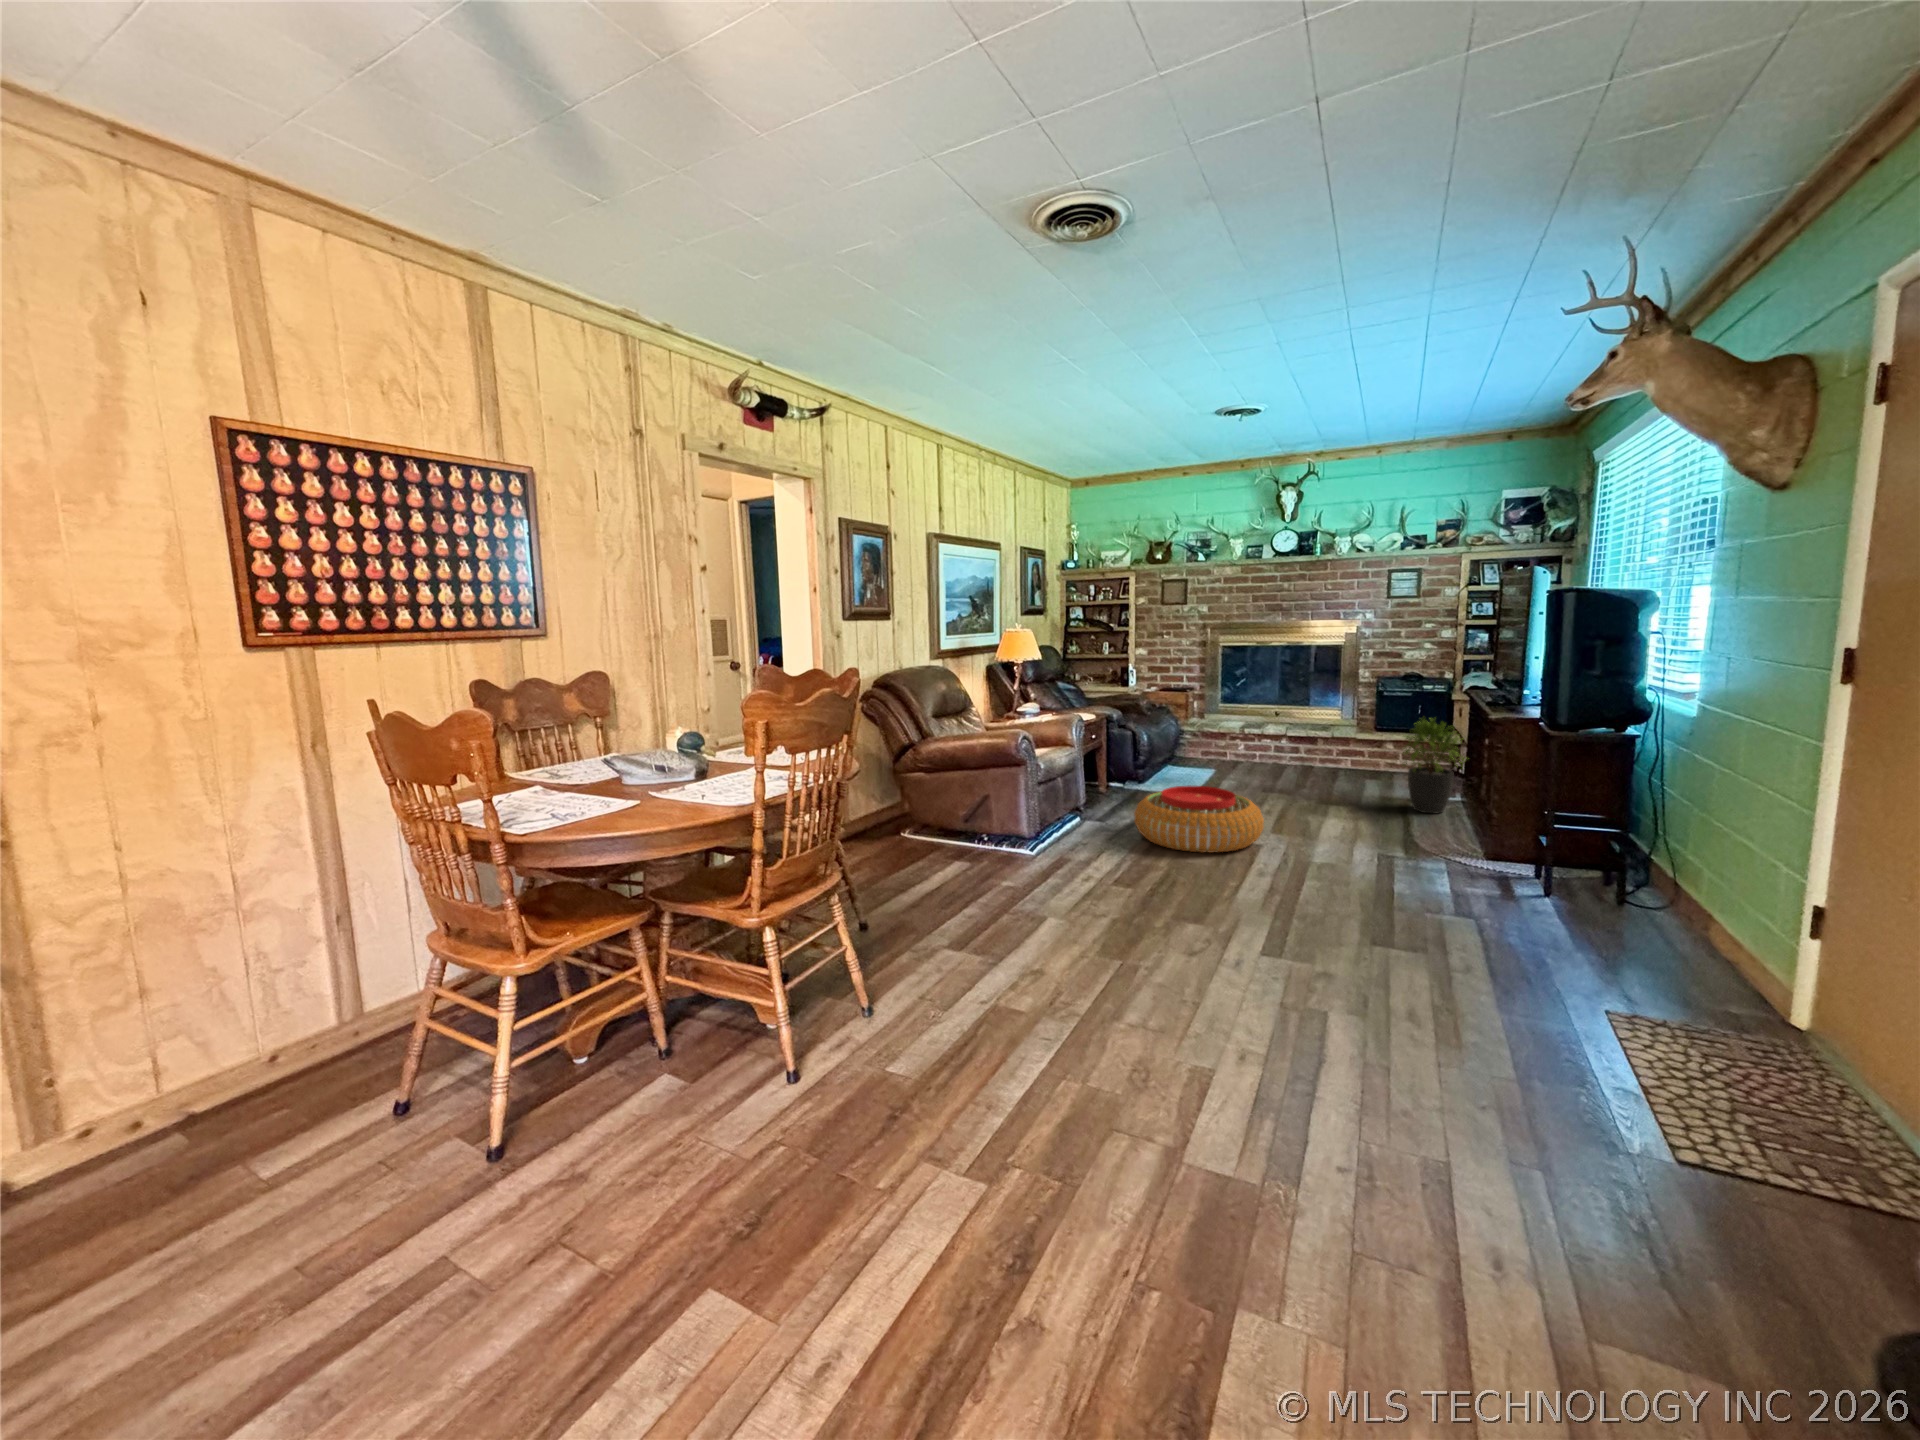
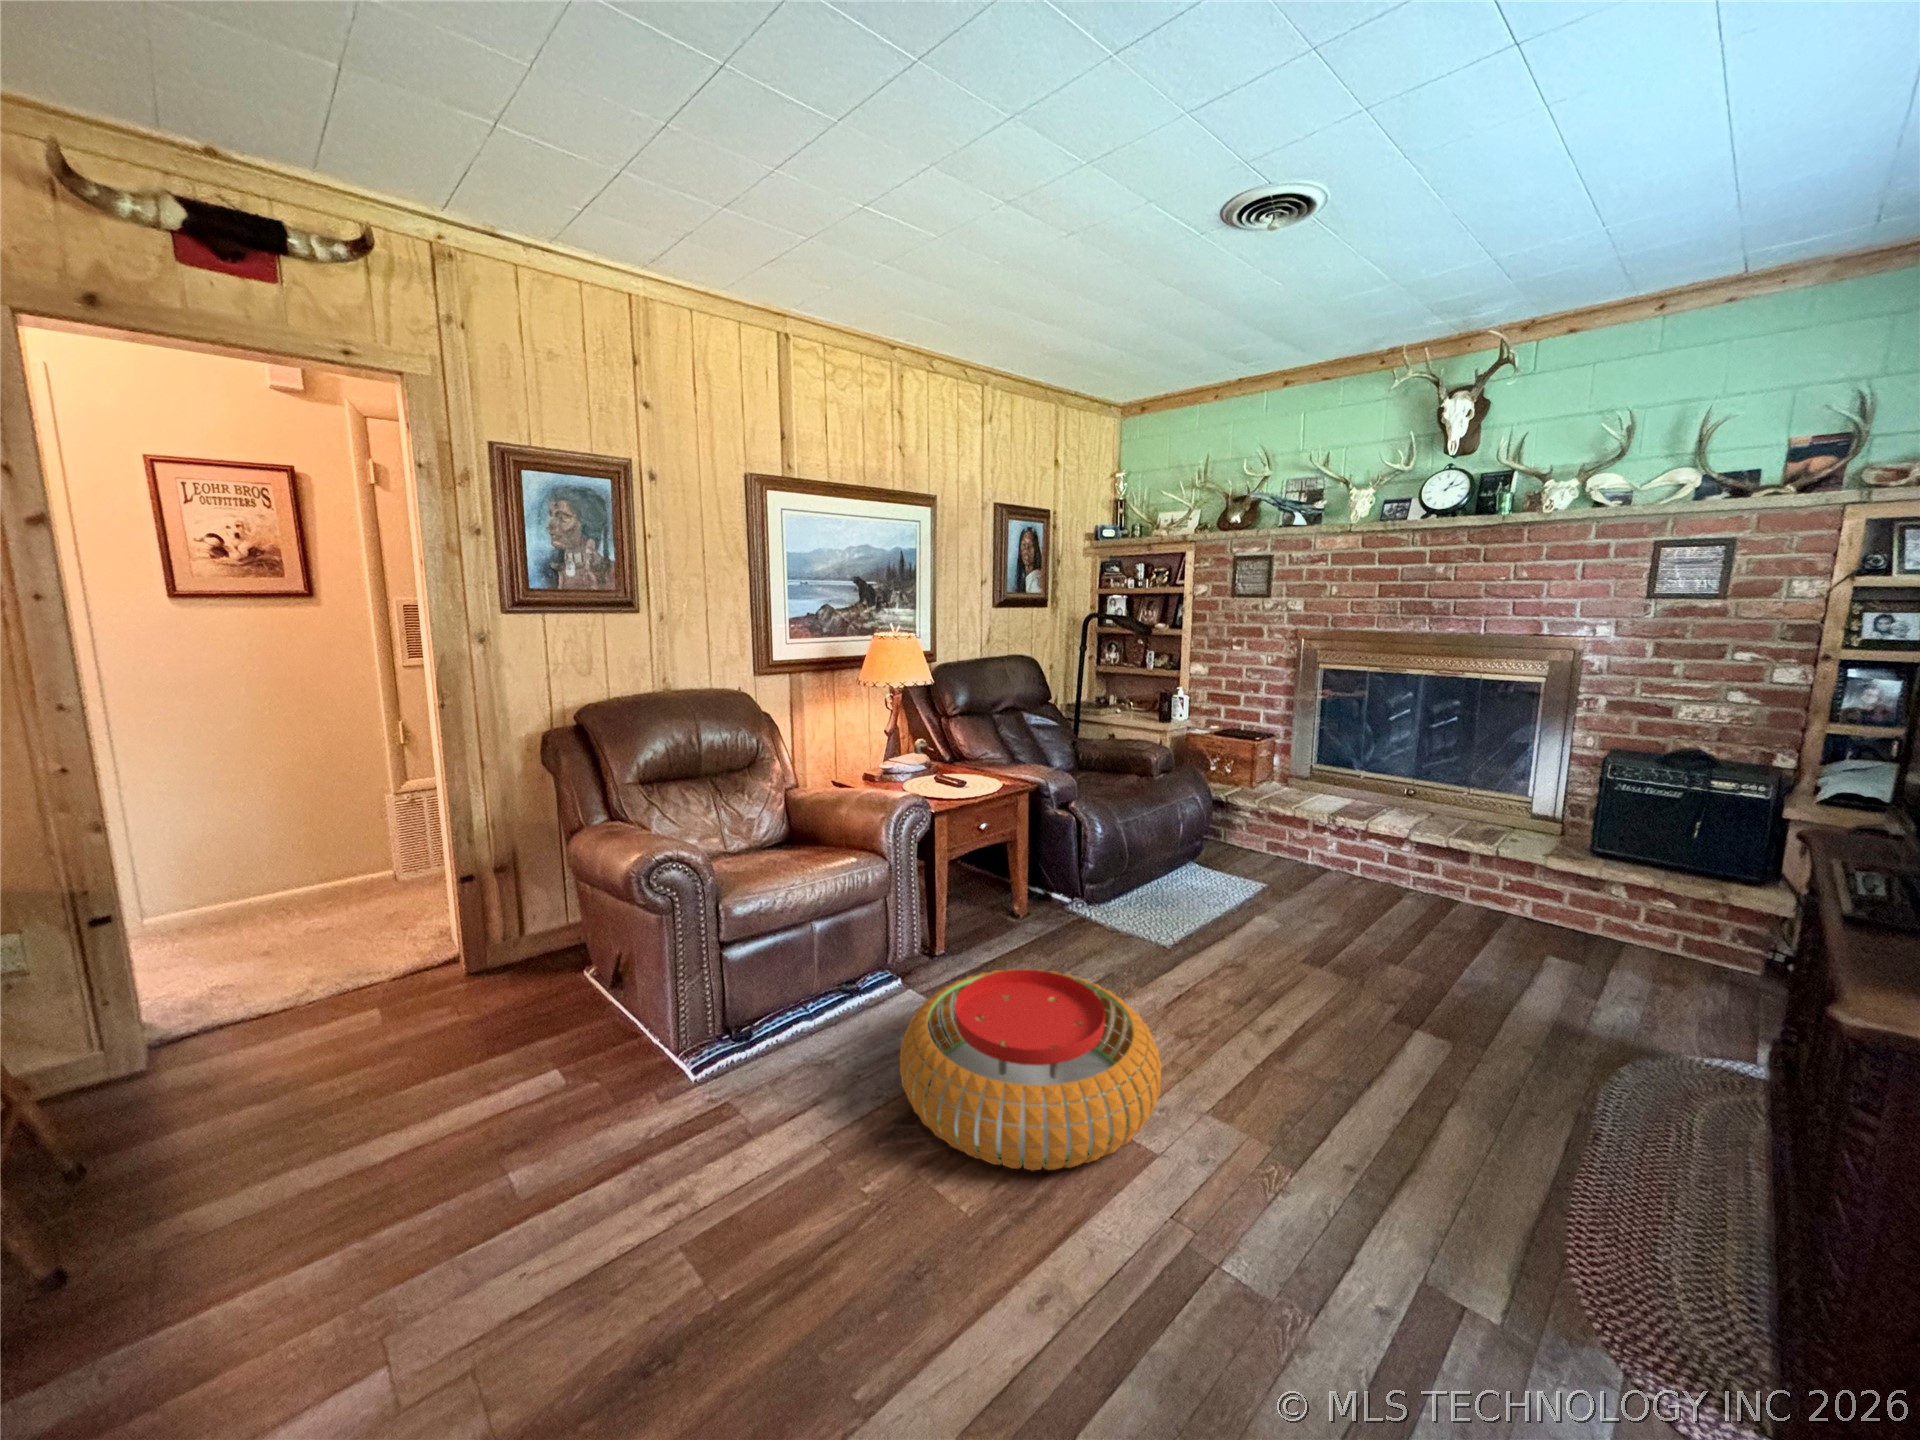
potted plant: present [1403,717,1465,814] -> none [1580,887,1774,1126]

